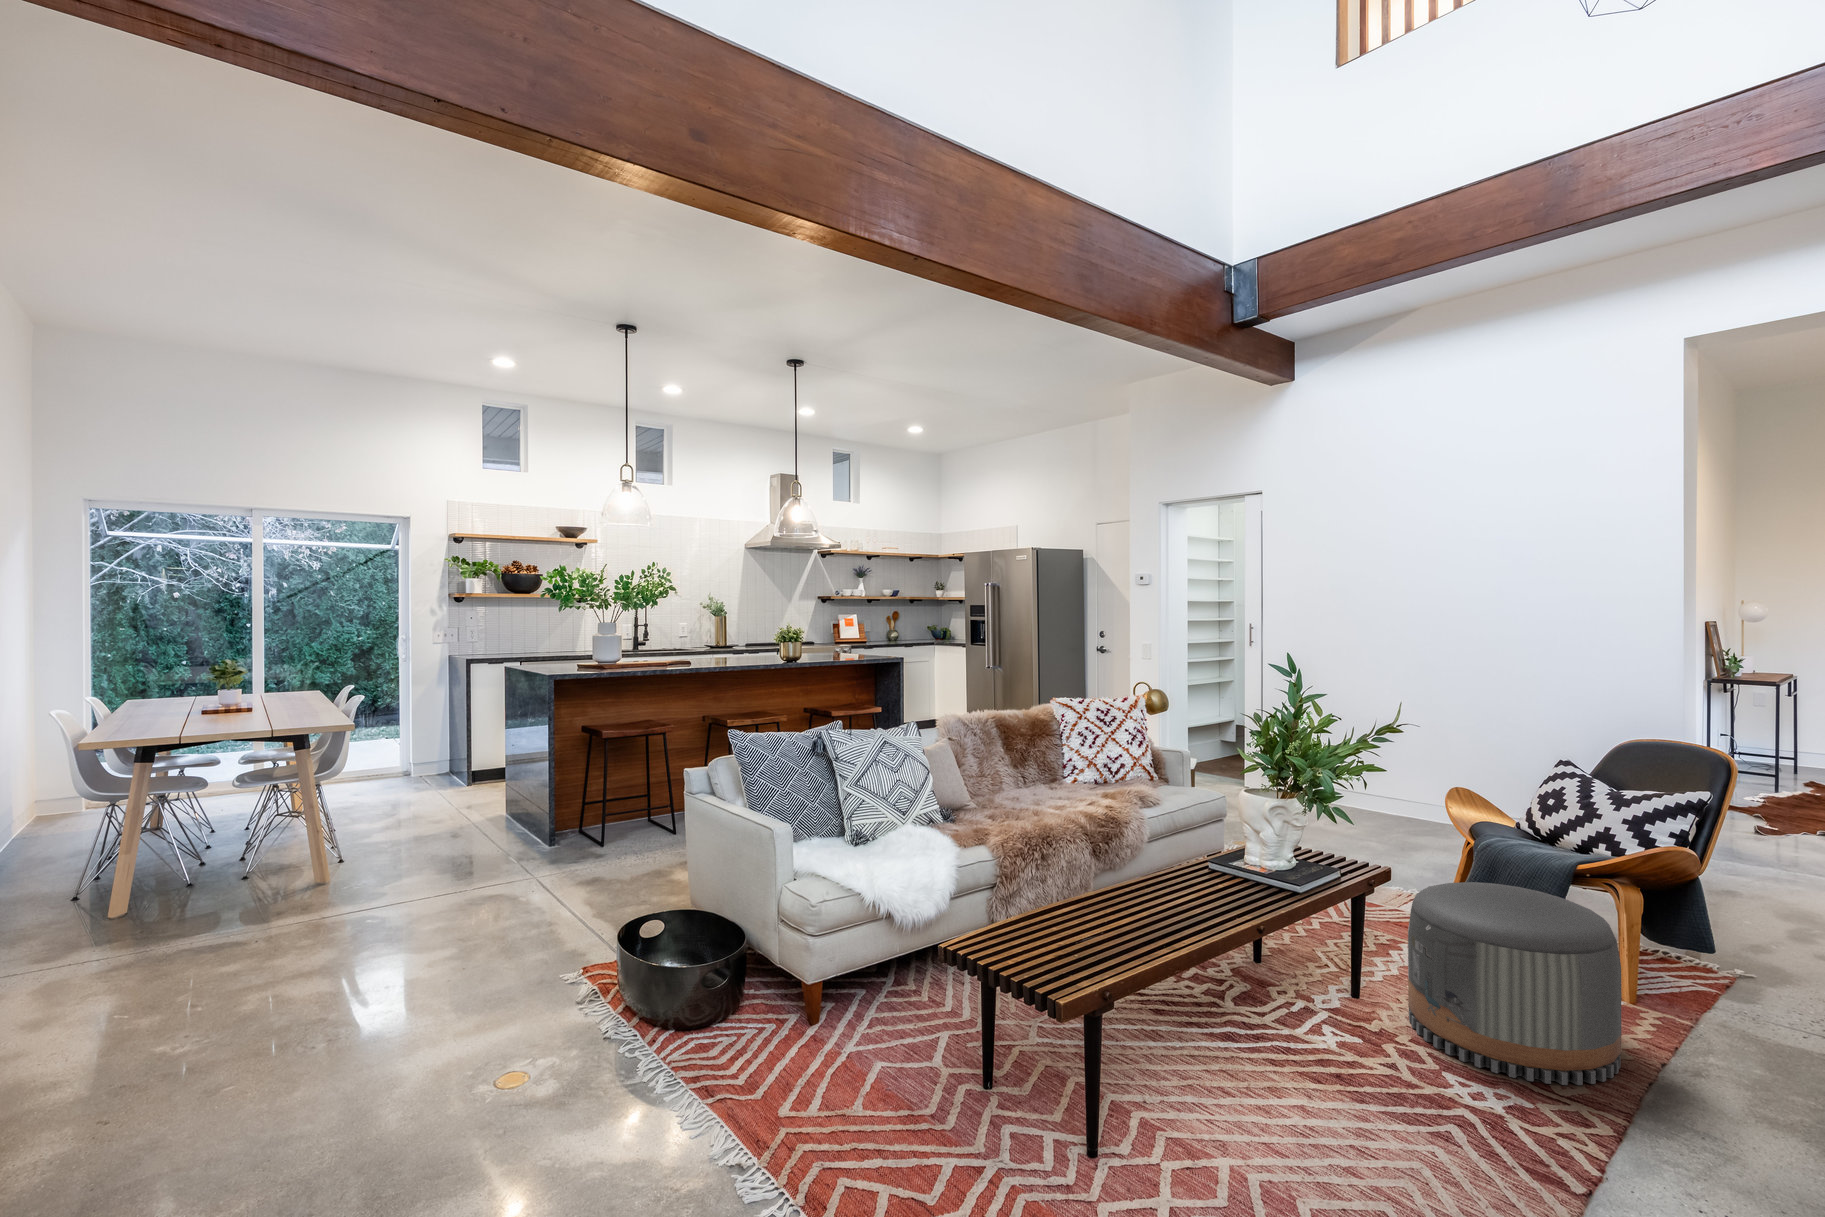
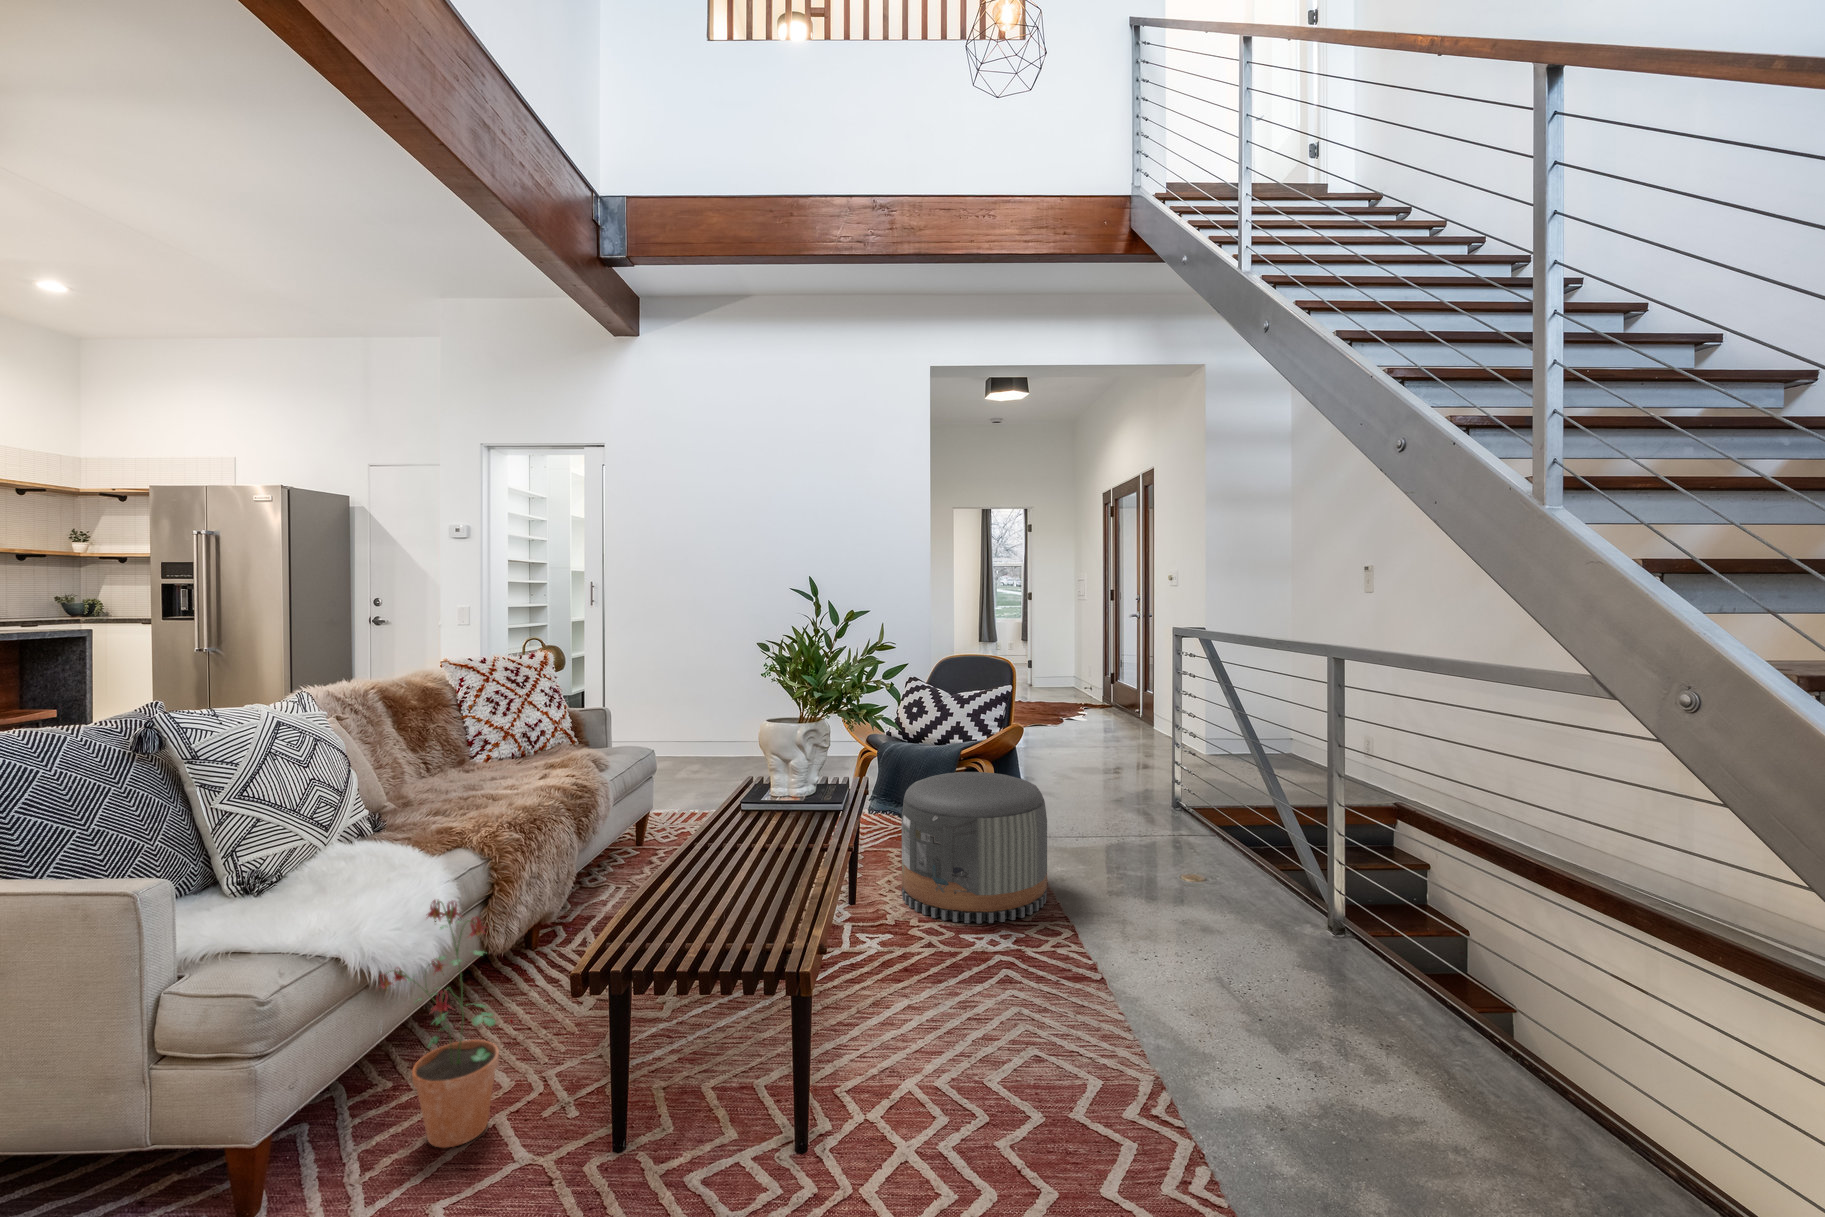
potted plant: none [882,871,944,1041] -> present [379,900,499,1148]

